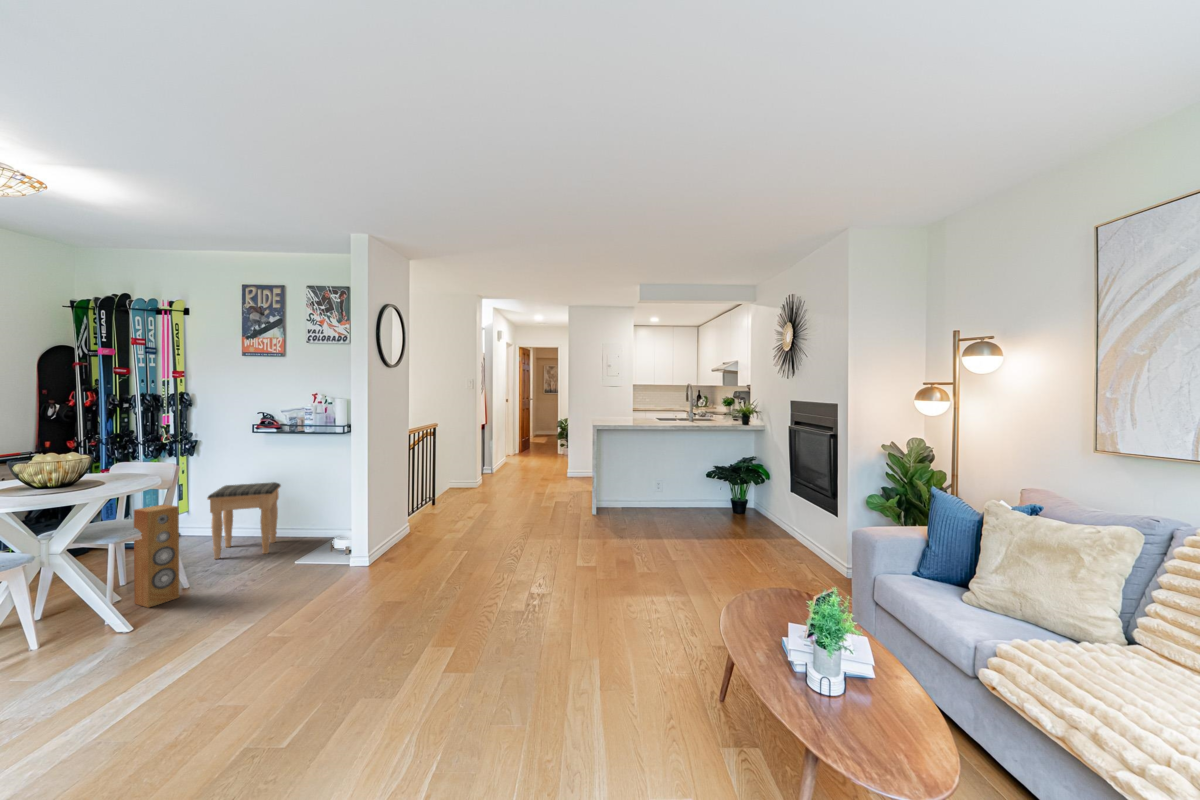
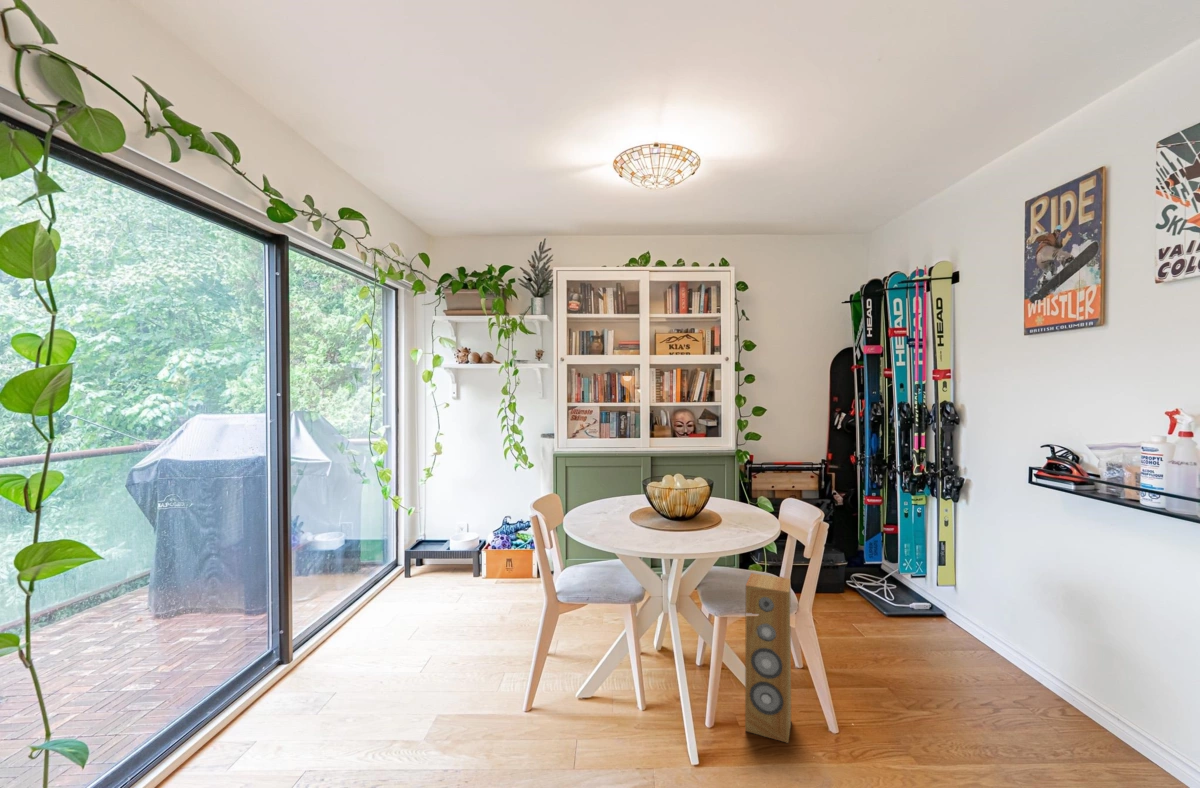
footstool: present [207,482,281,559] -> none [915,570,1084,748]

